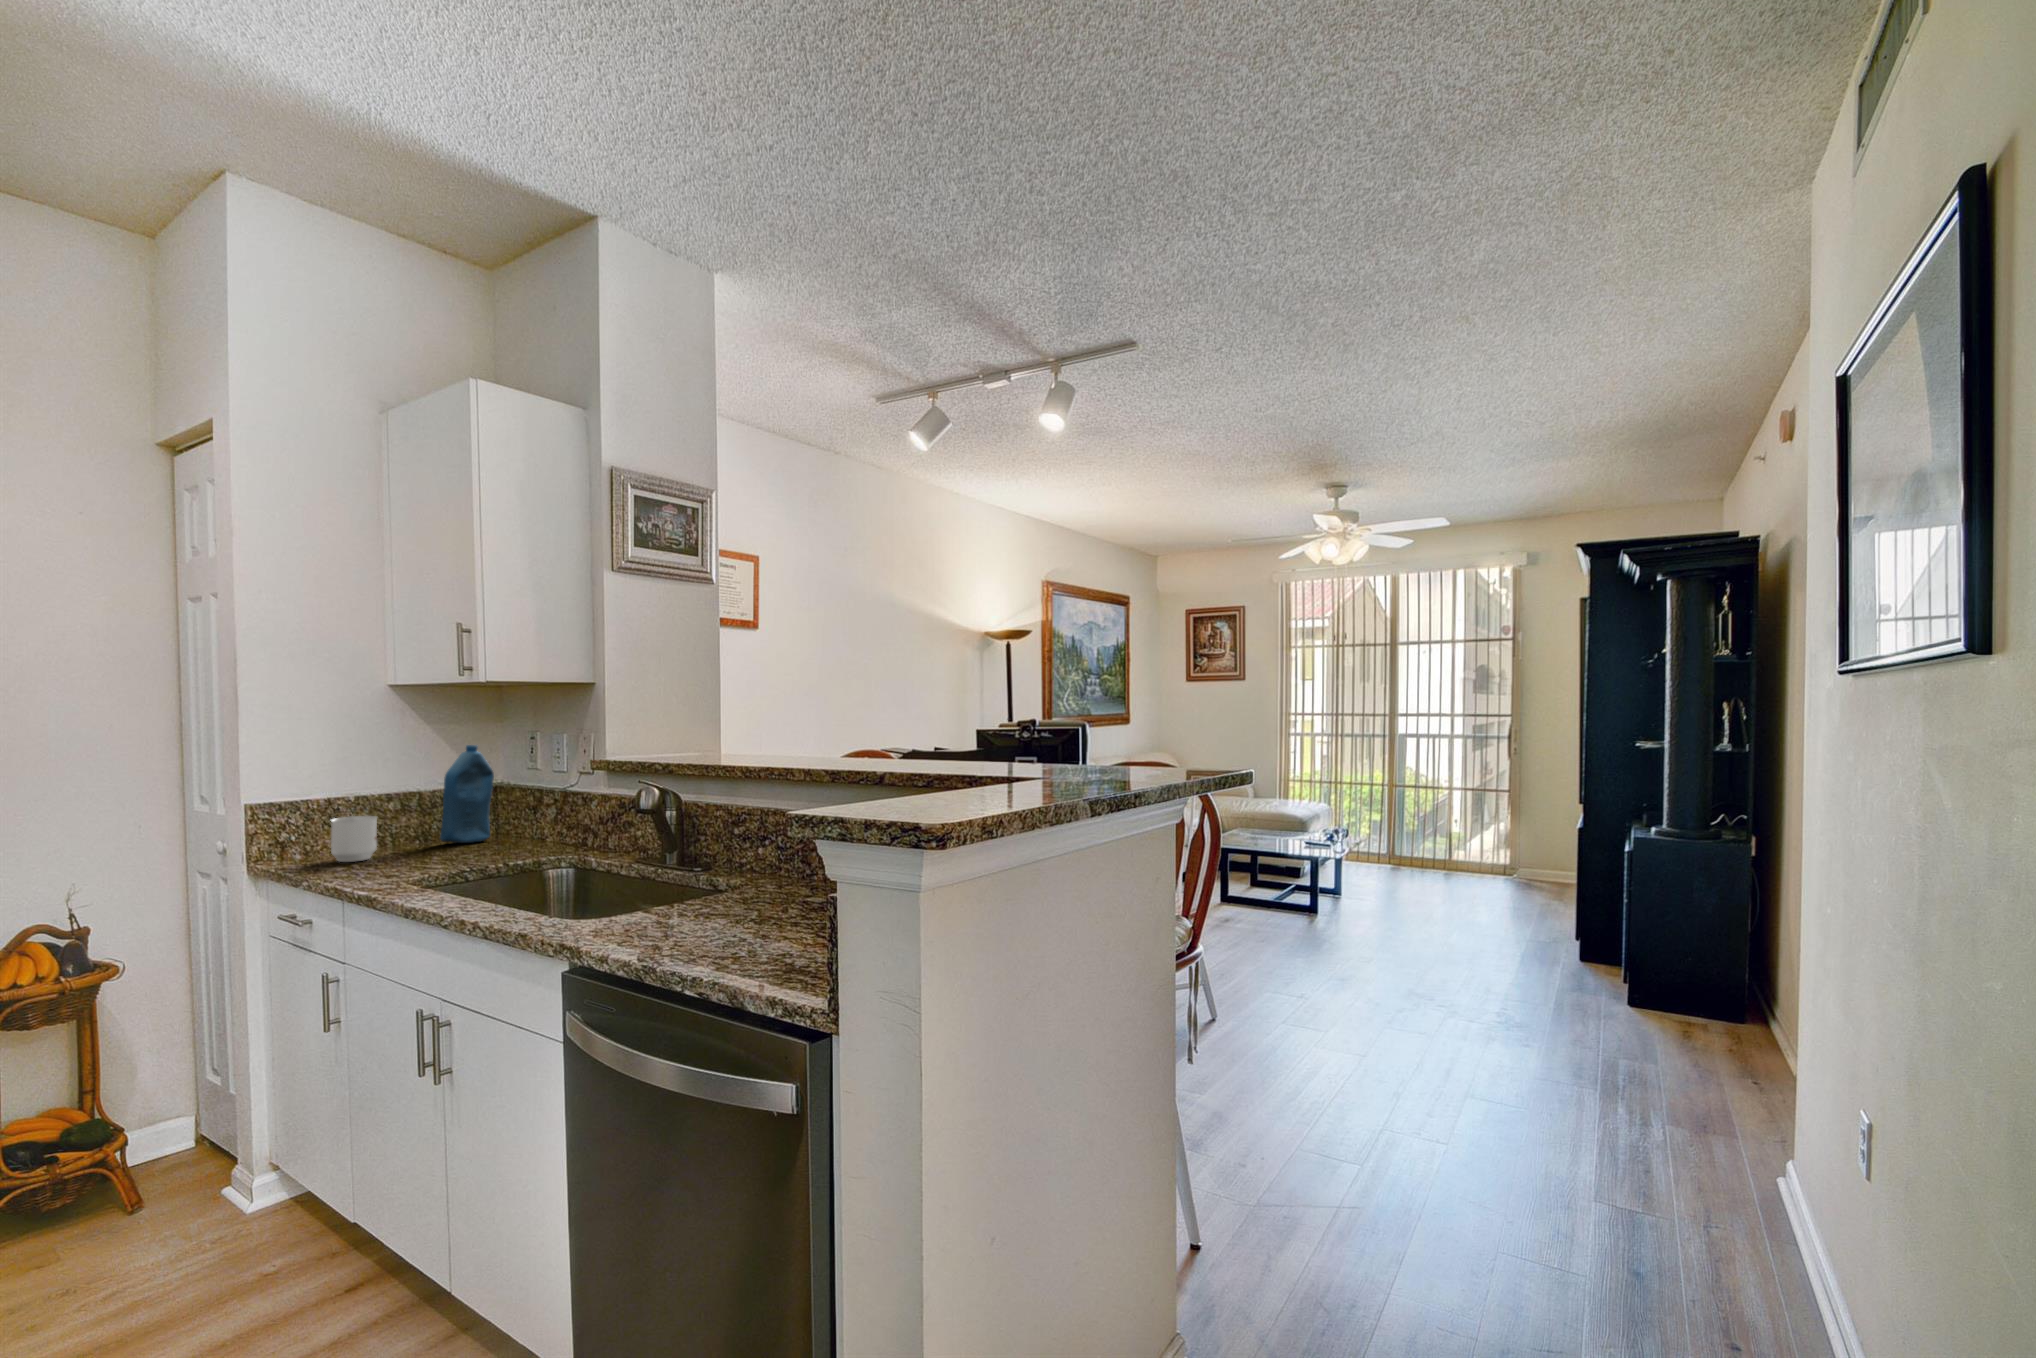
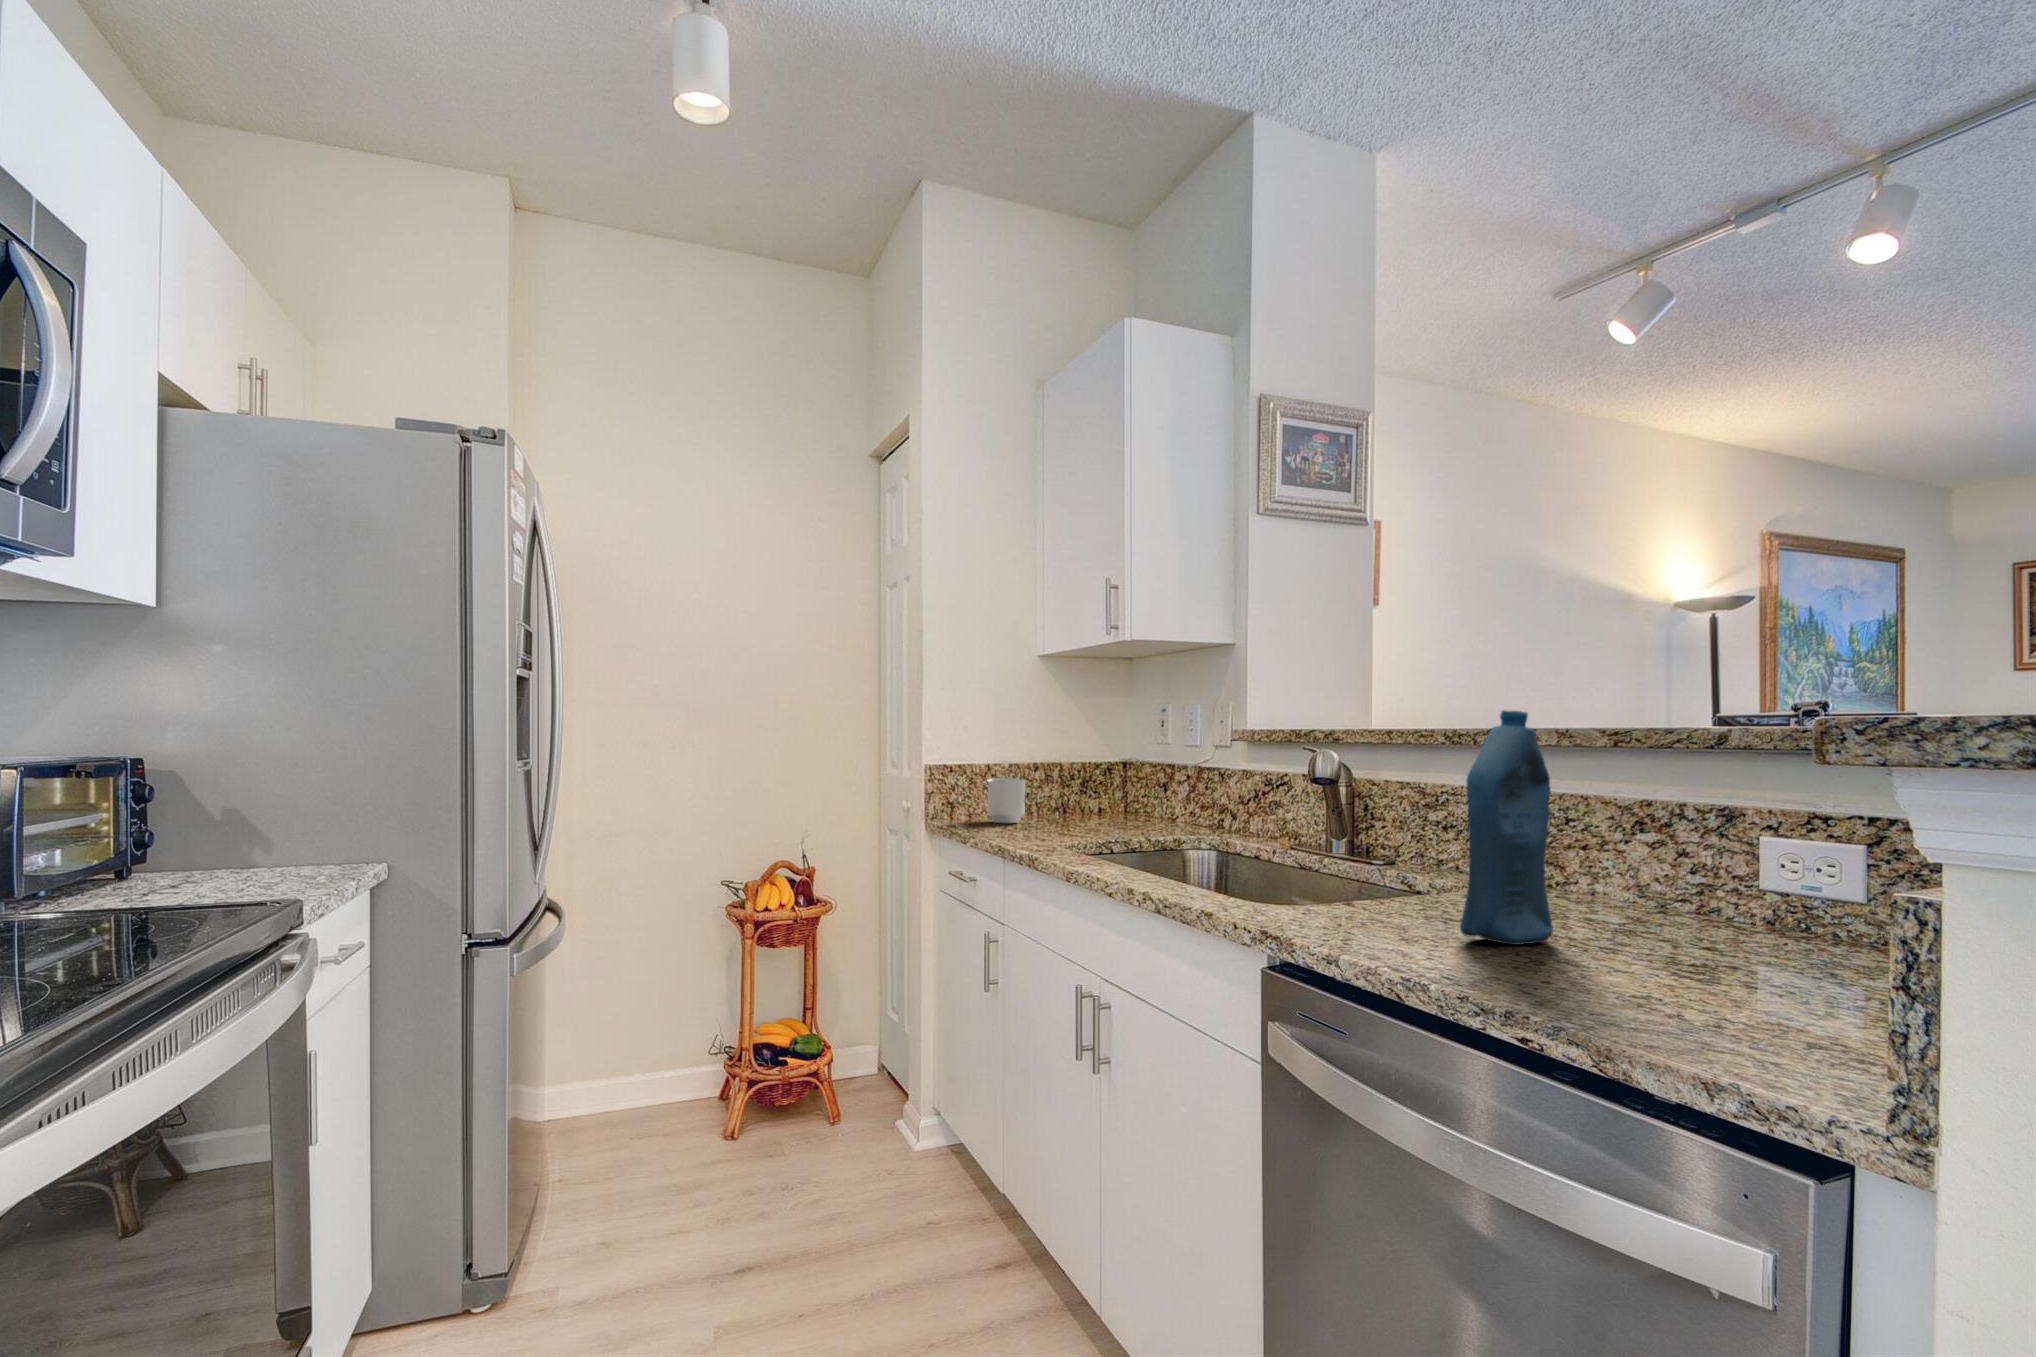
bottle: present [440,745,494,843] -> present [1460,710,1553,945]

